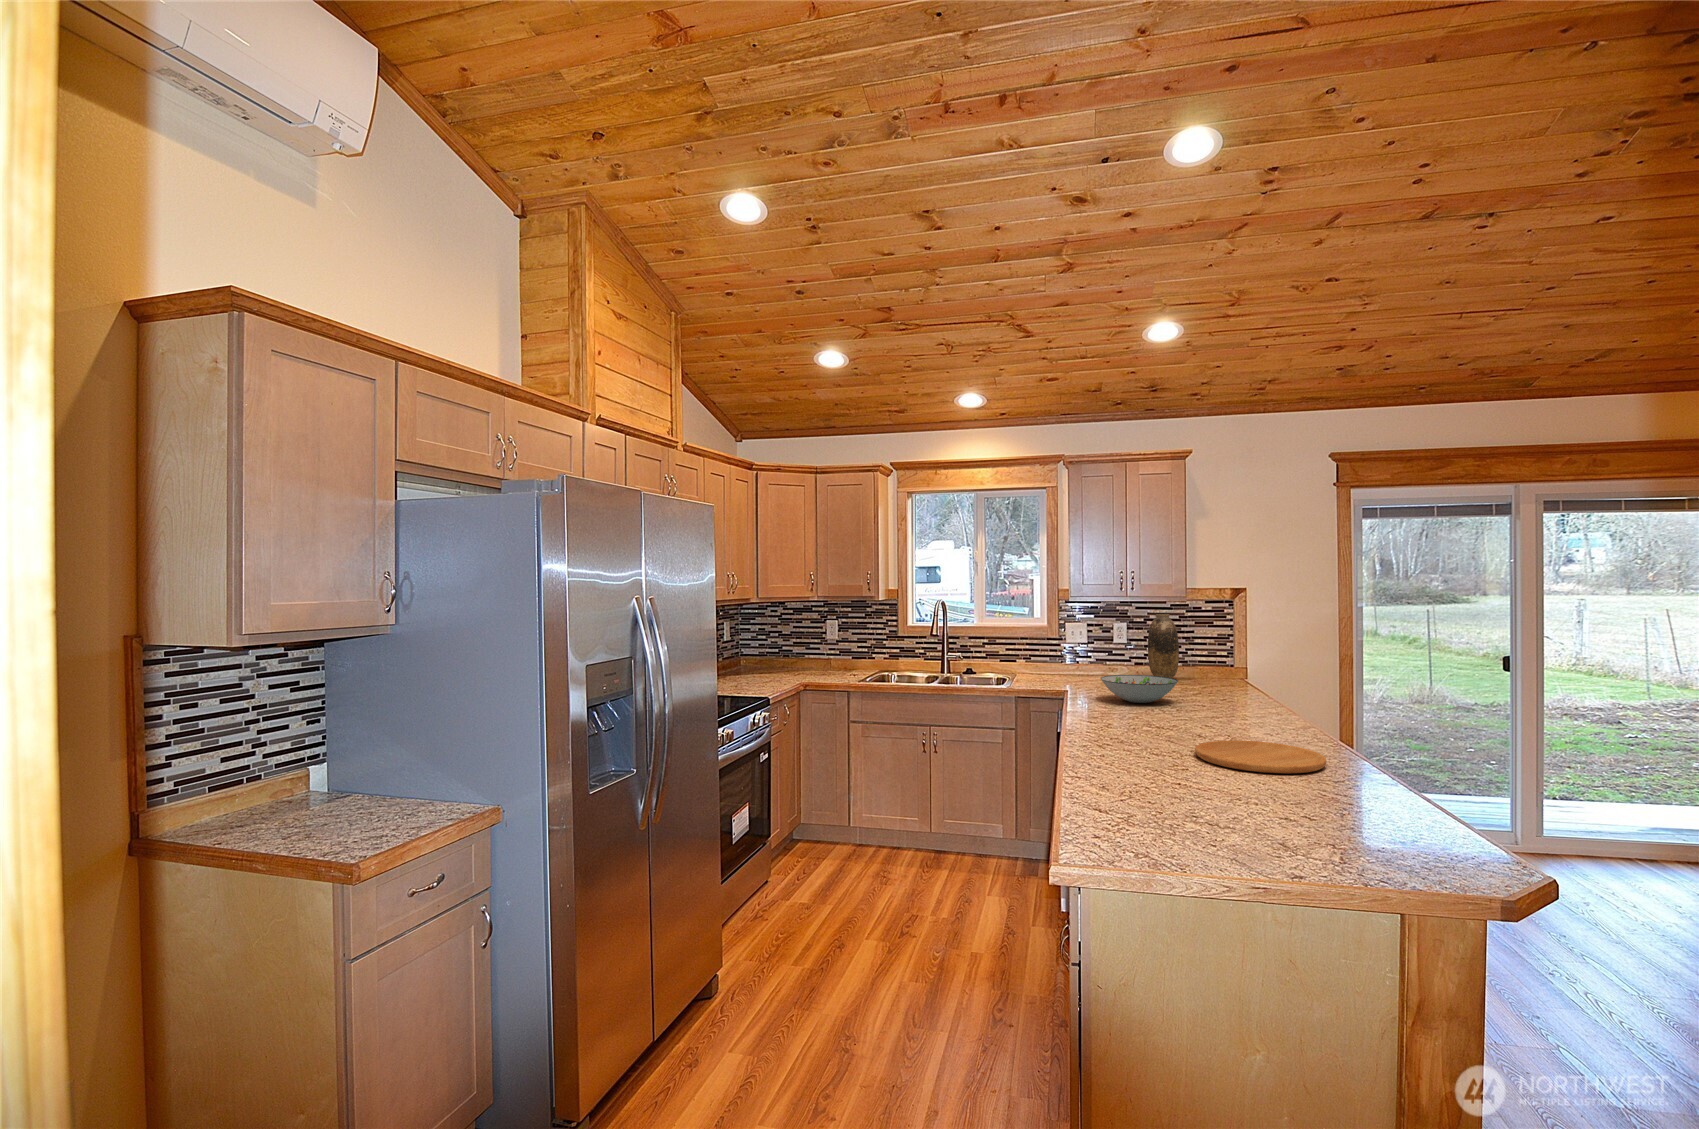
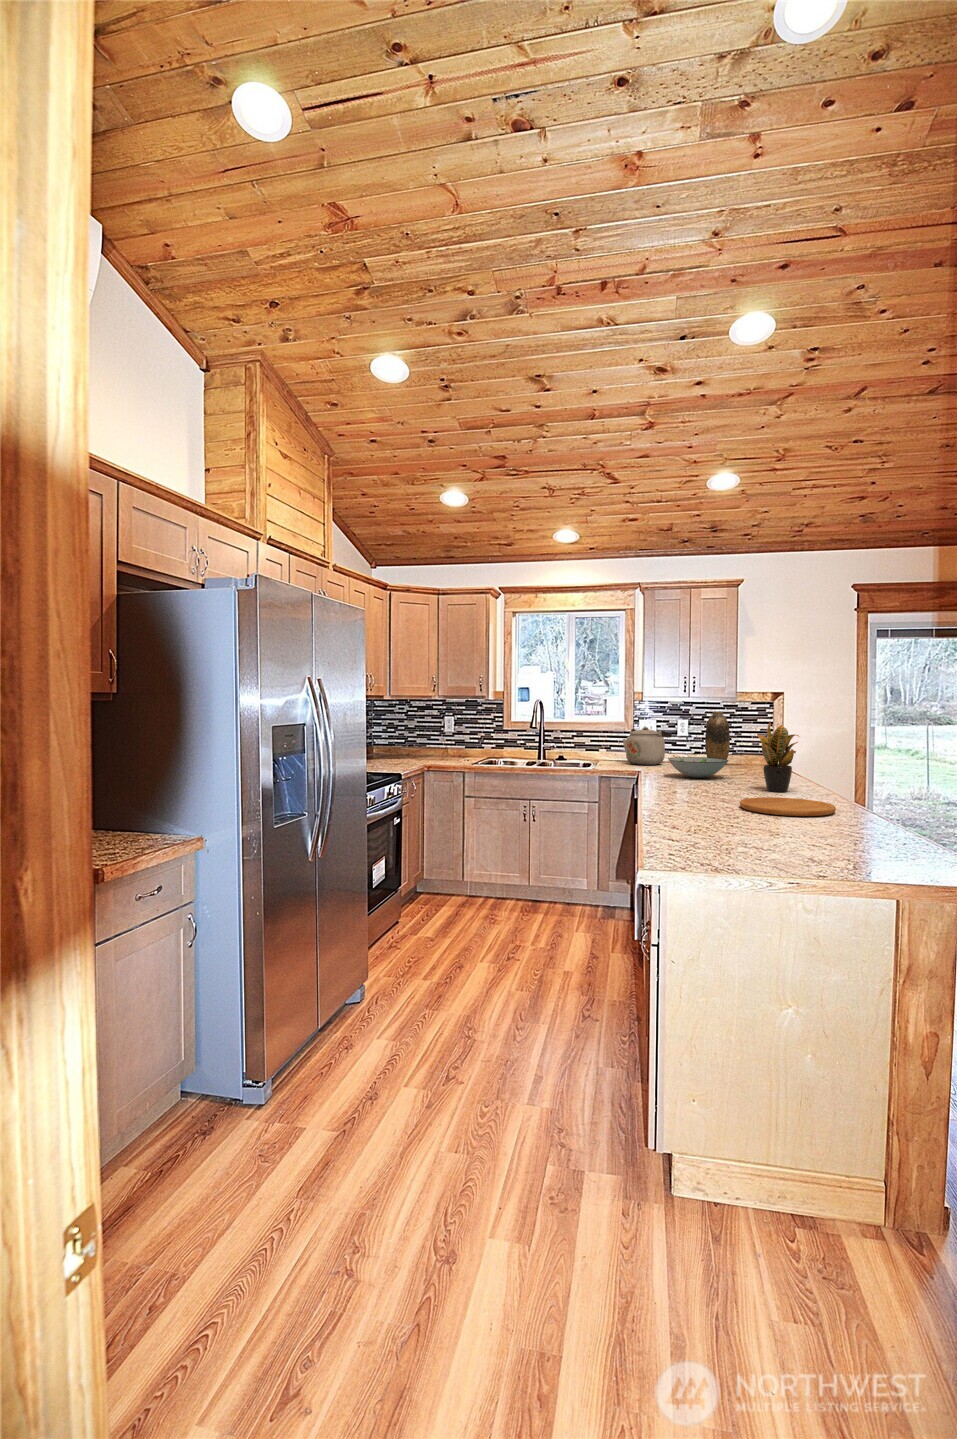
potted plant: none [1207,631,1280,728] -> present [757,722,799,792]
kettle: none [1044,633,1105,681] -> present [623,727,672,765]

